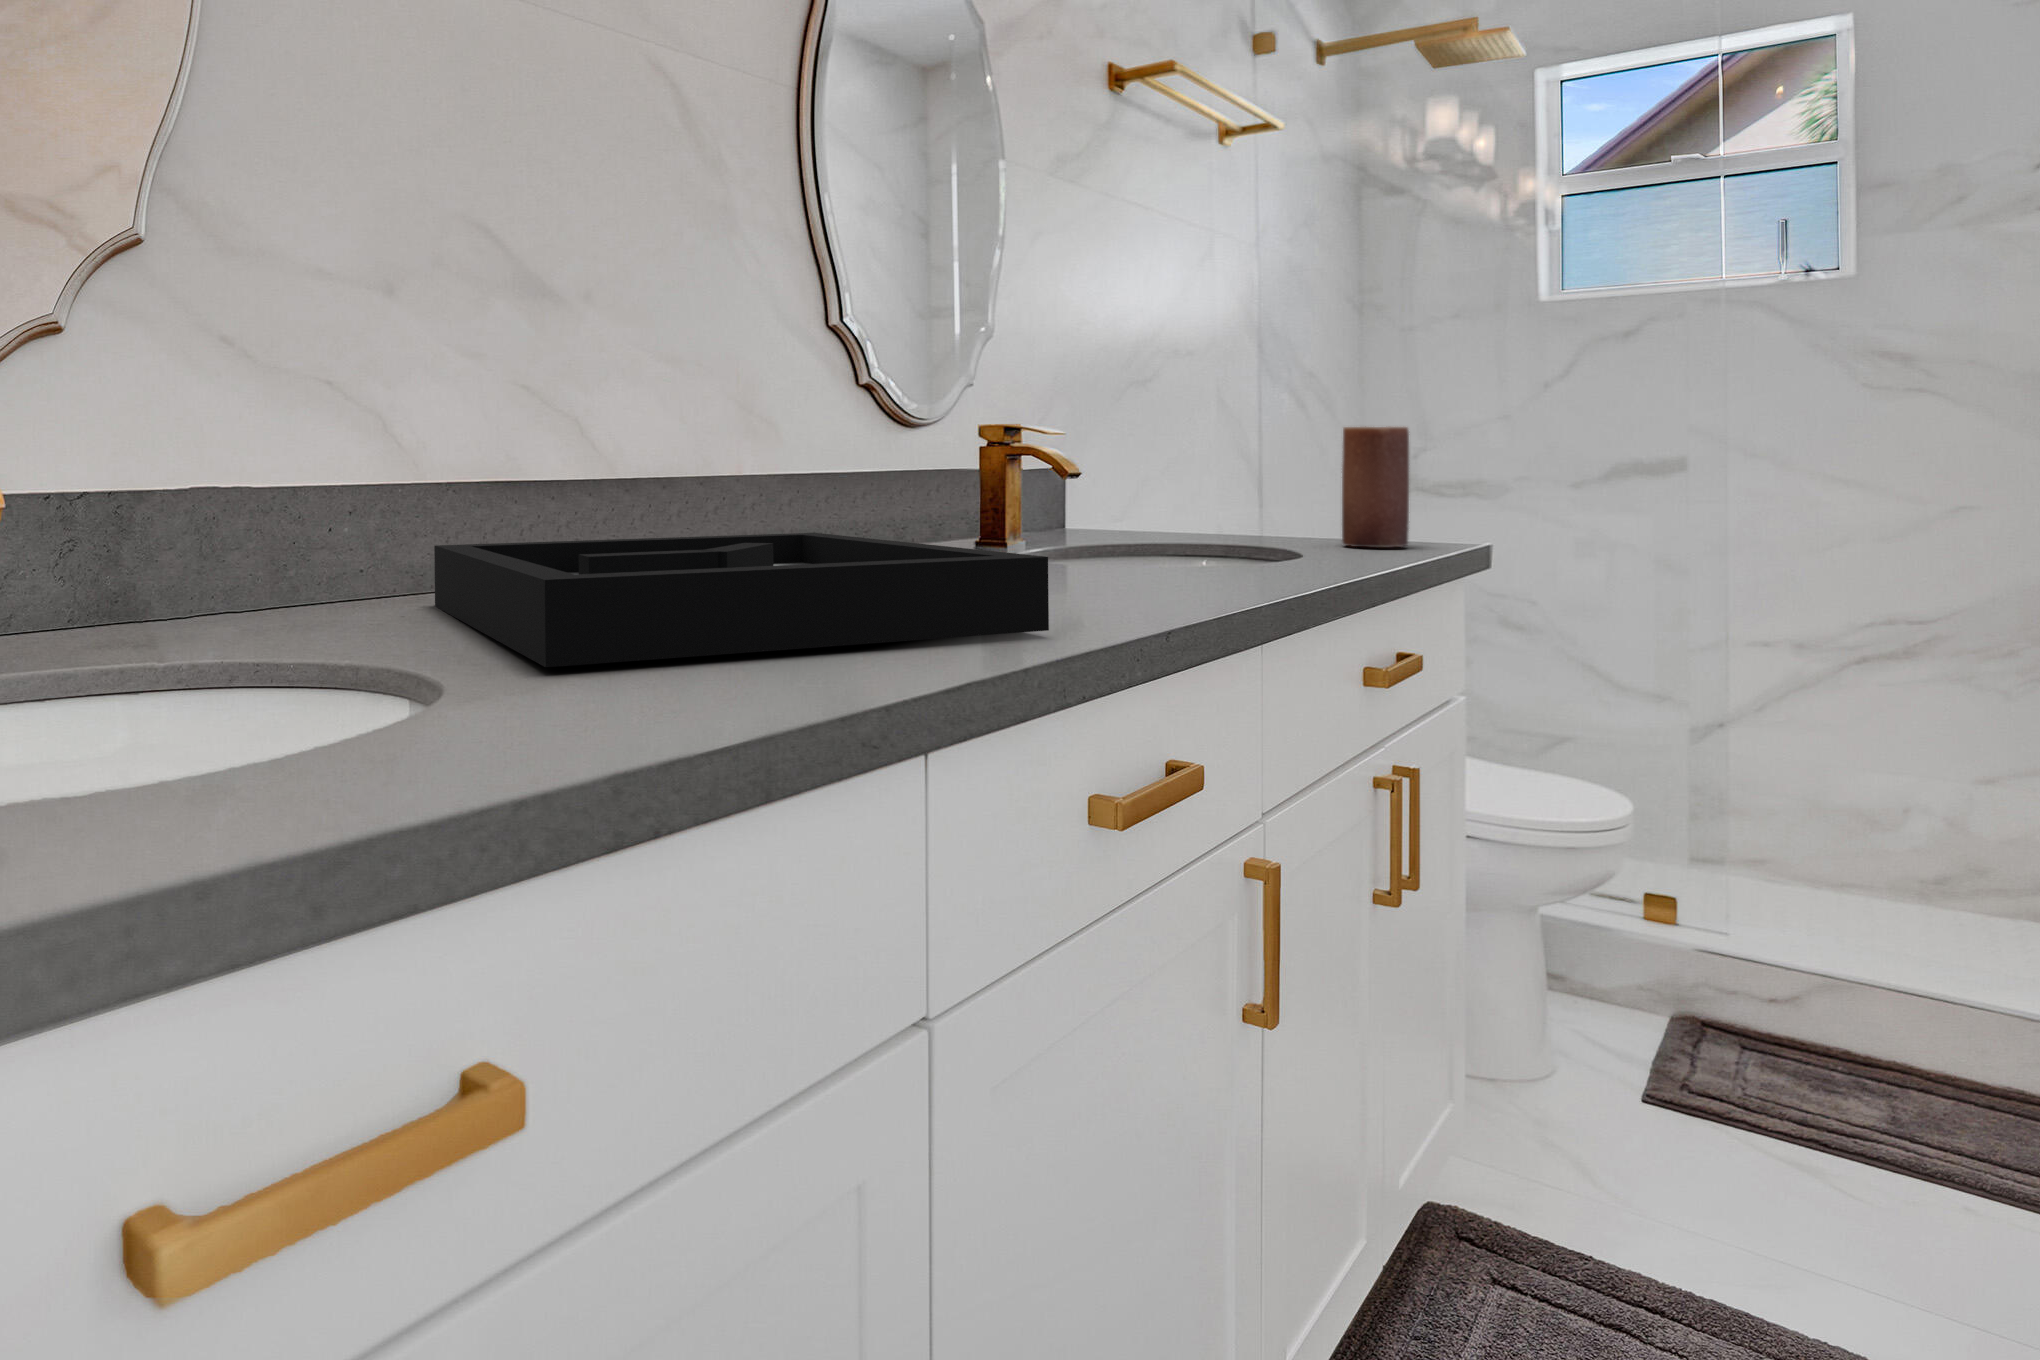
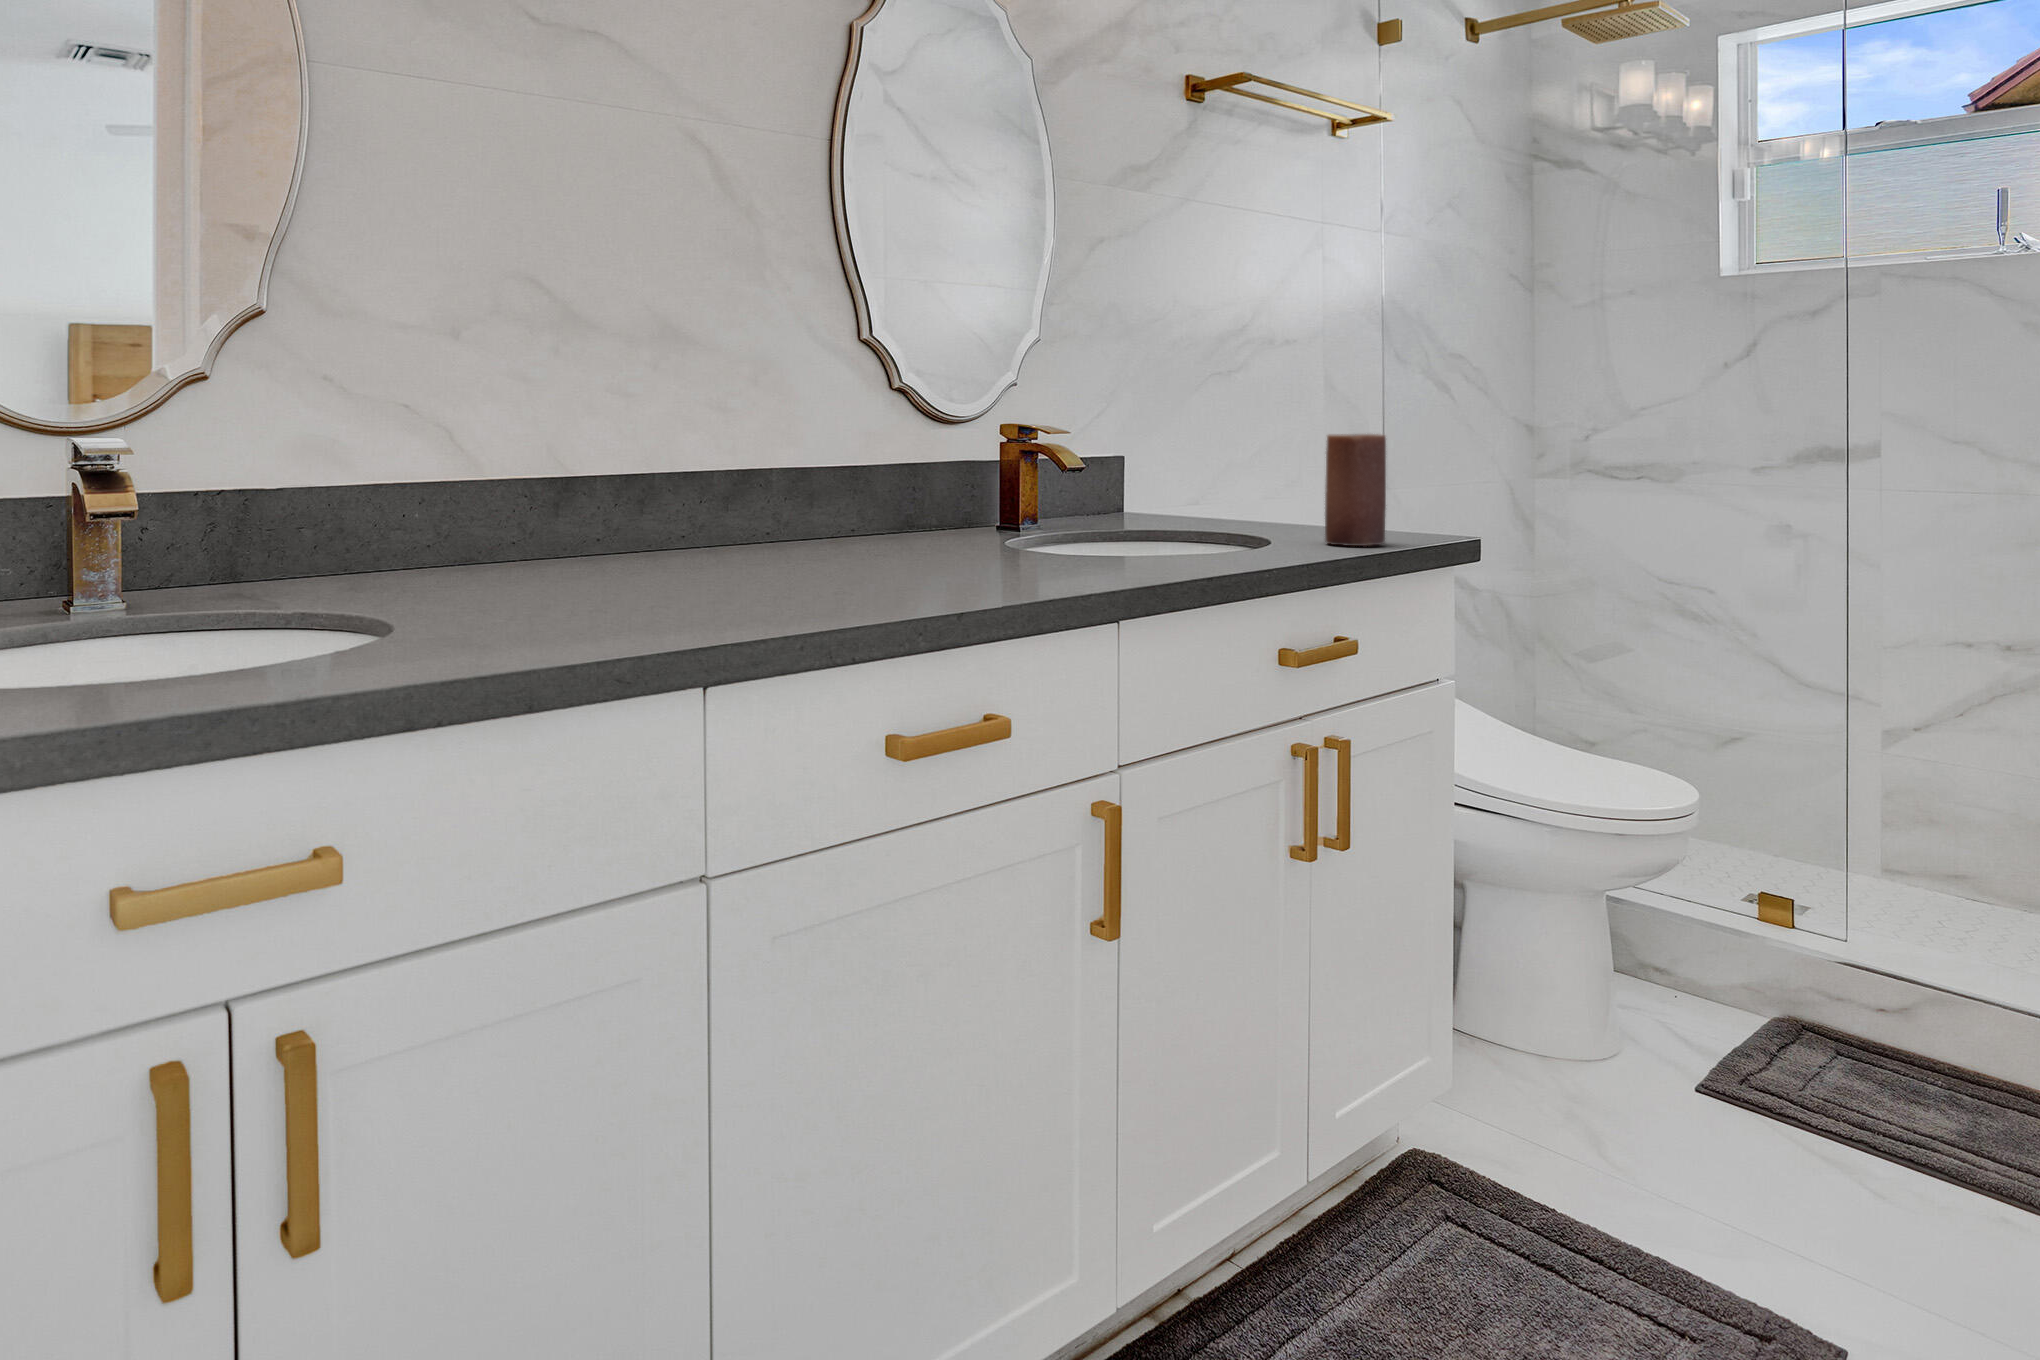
decorative tray: present [434,533,1049,667] -> none [471,527,870,619]

